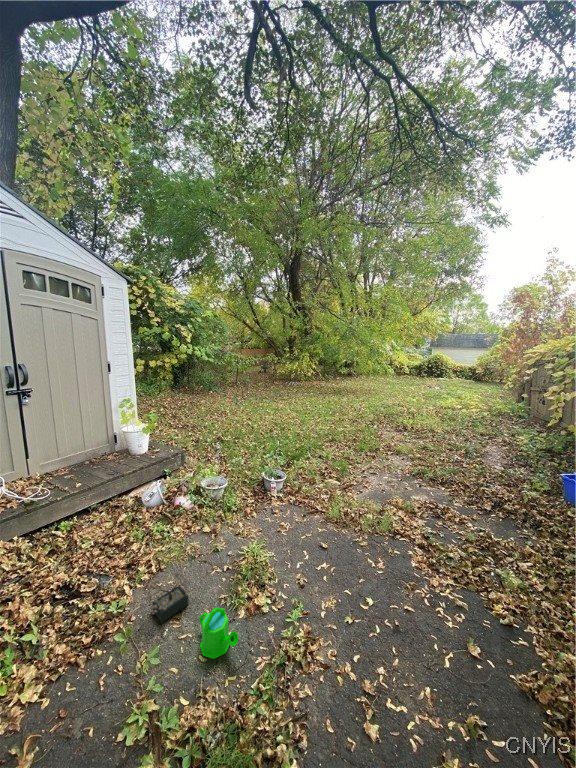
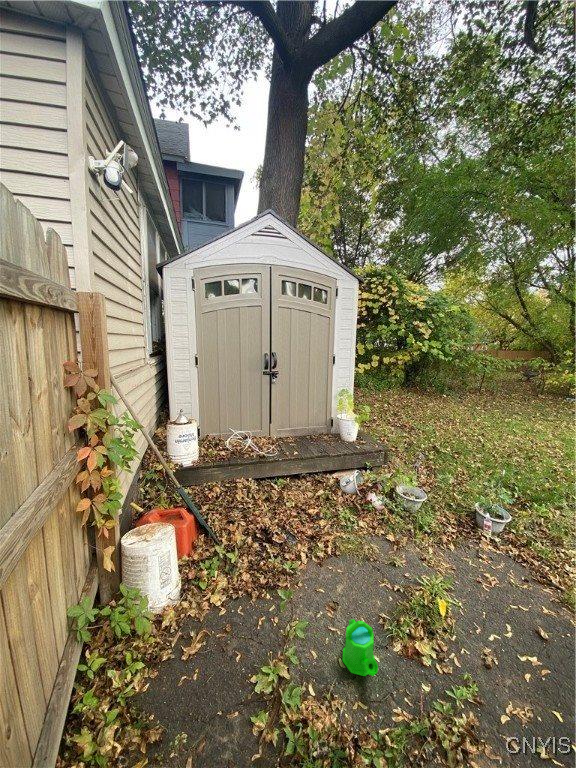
decorative plant: present [141,569,192,623] -> none [304,553,354,604]

